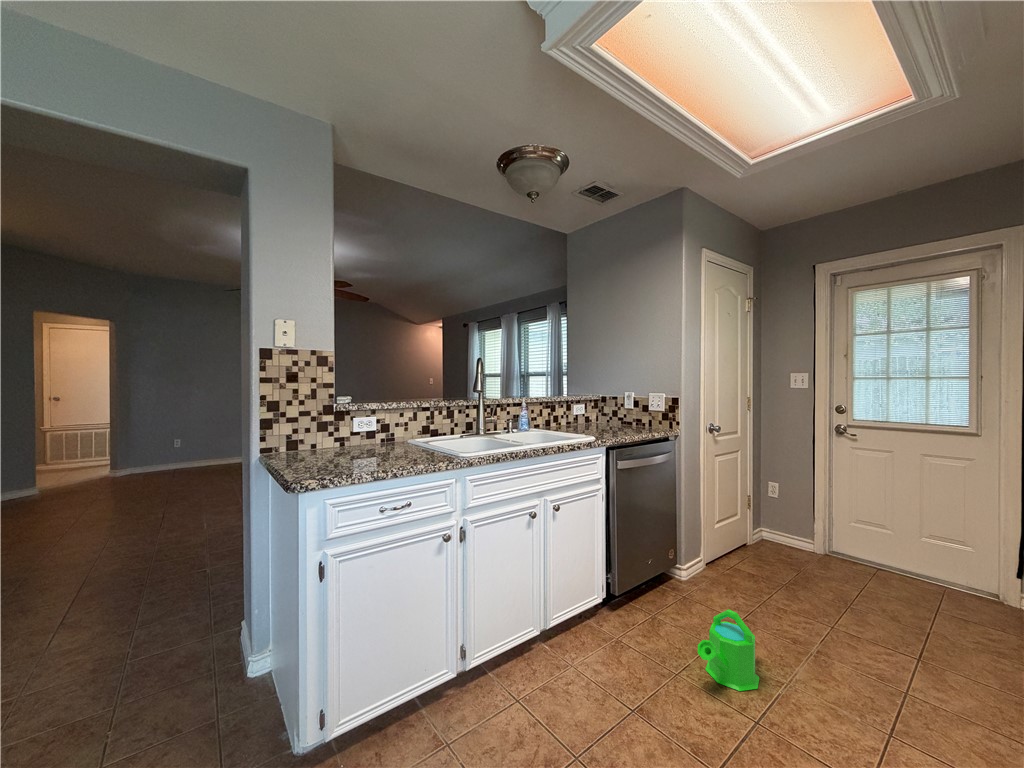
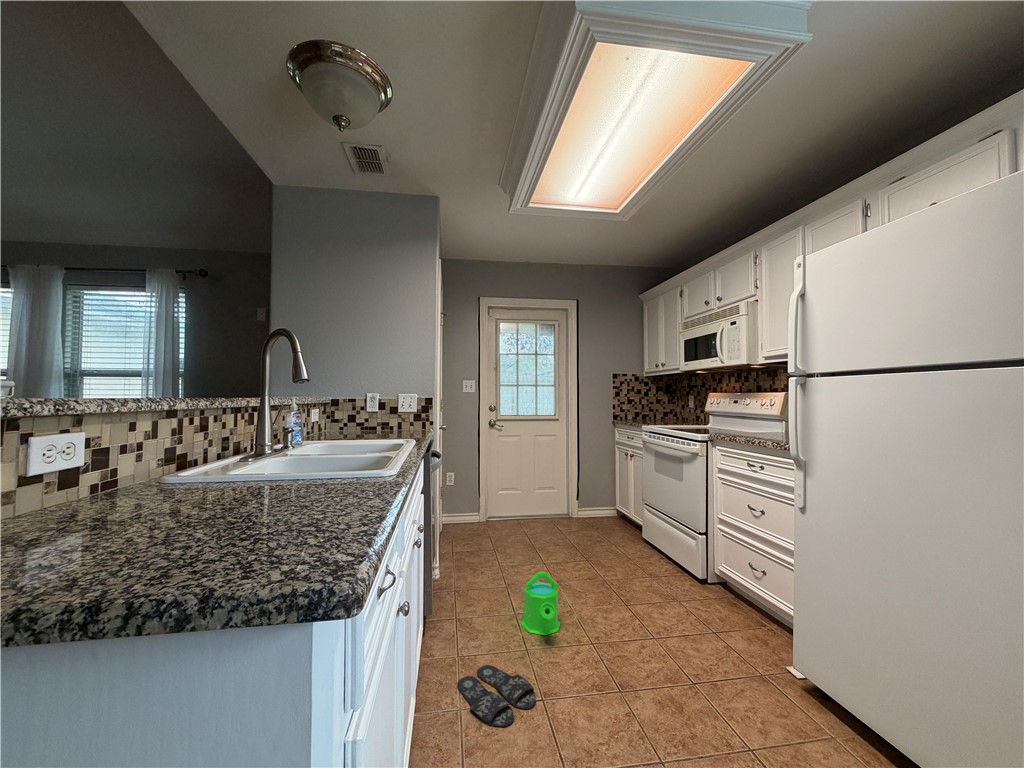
slippers: none [573,652,639,708] -> present [457,665,536,727]

